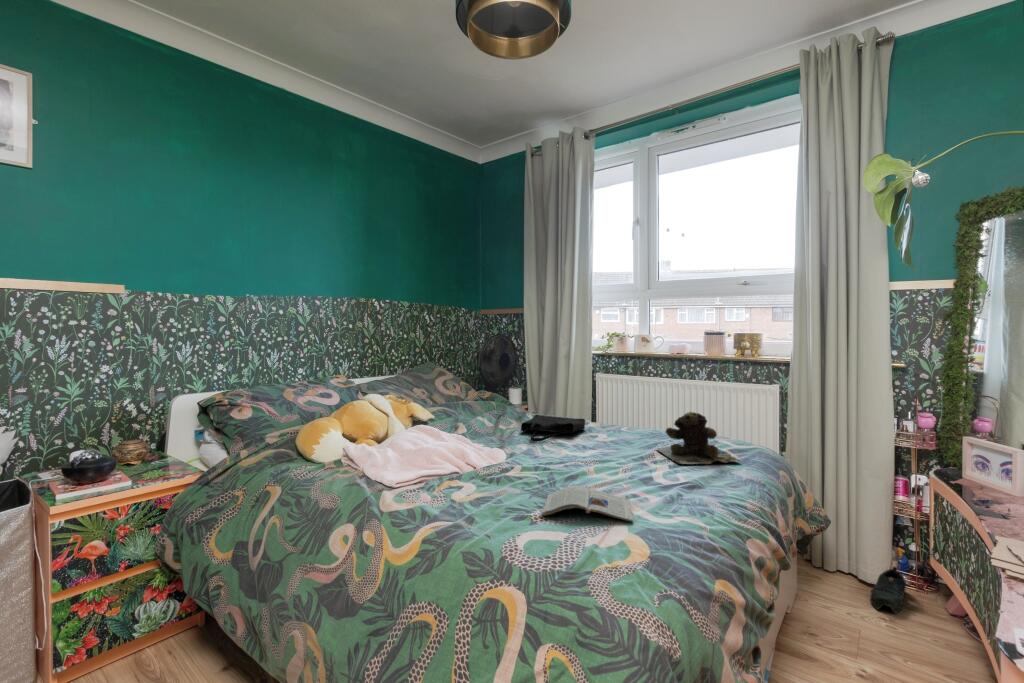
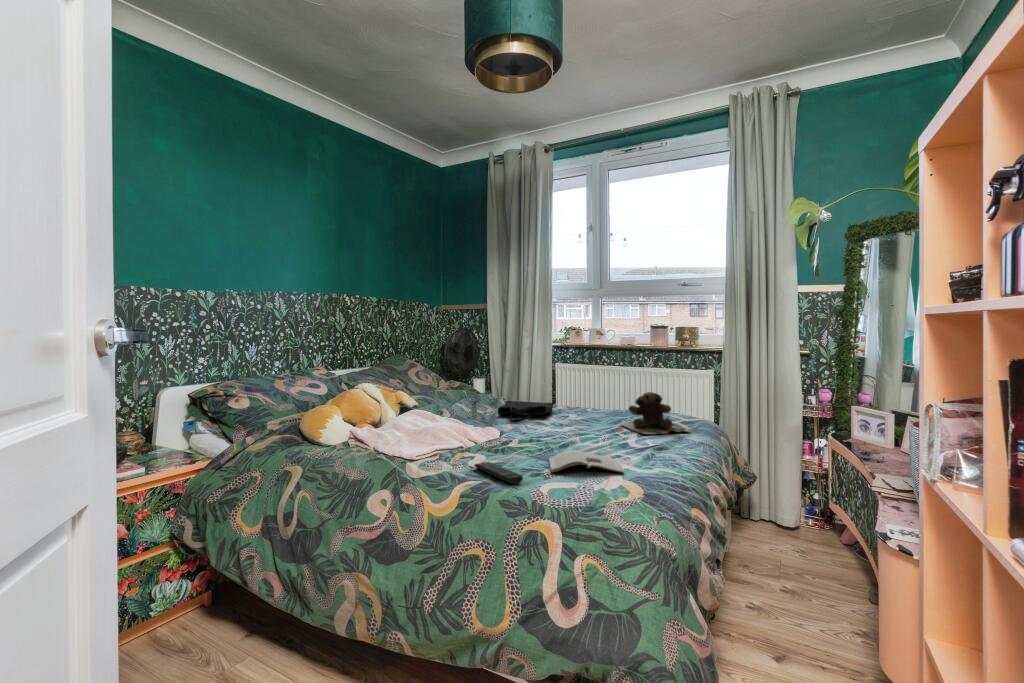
remote control: none [454,497,500,531] -> present [474,462,523,484]
shoe: present [870,567,906,613] -> none [785,514,811,549]

